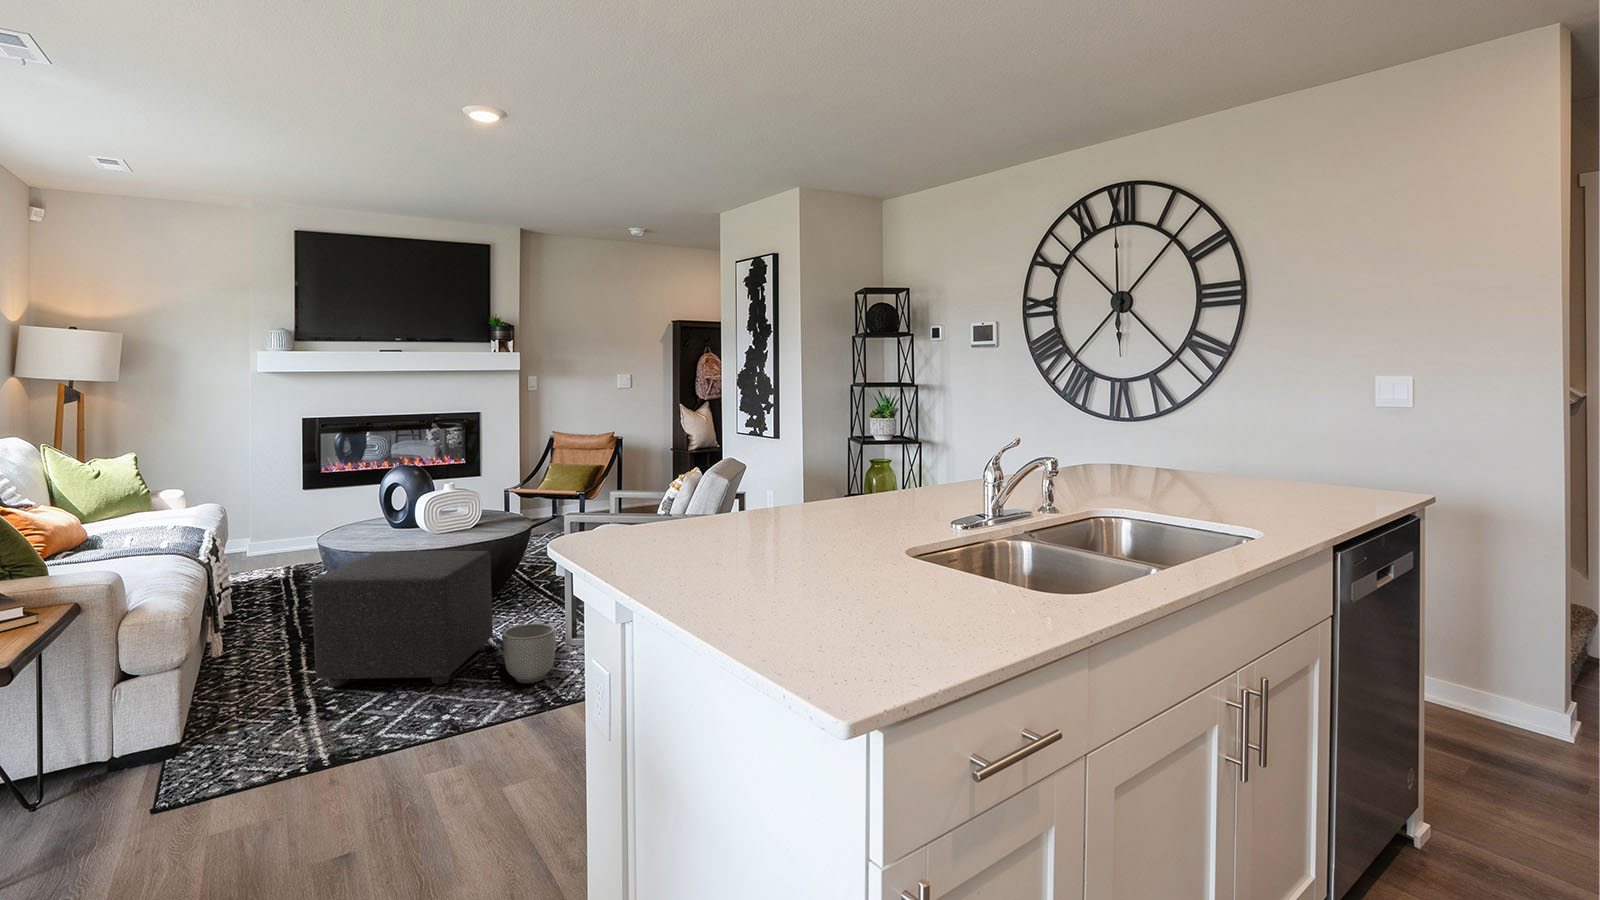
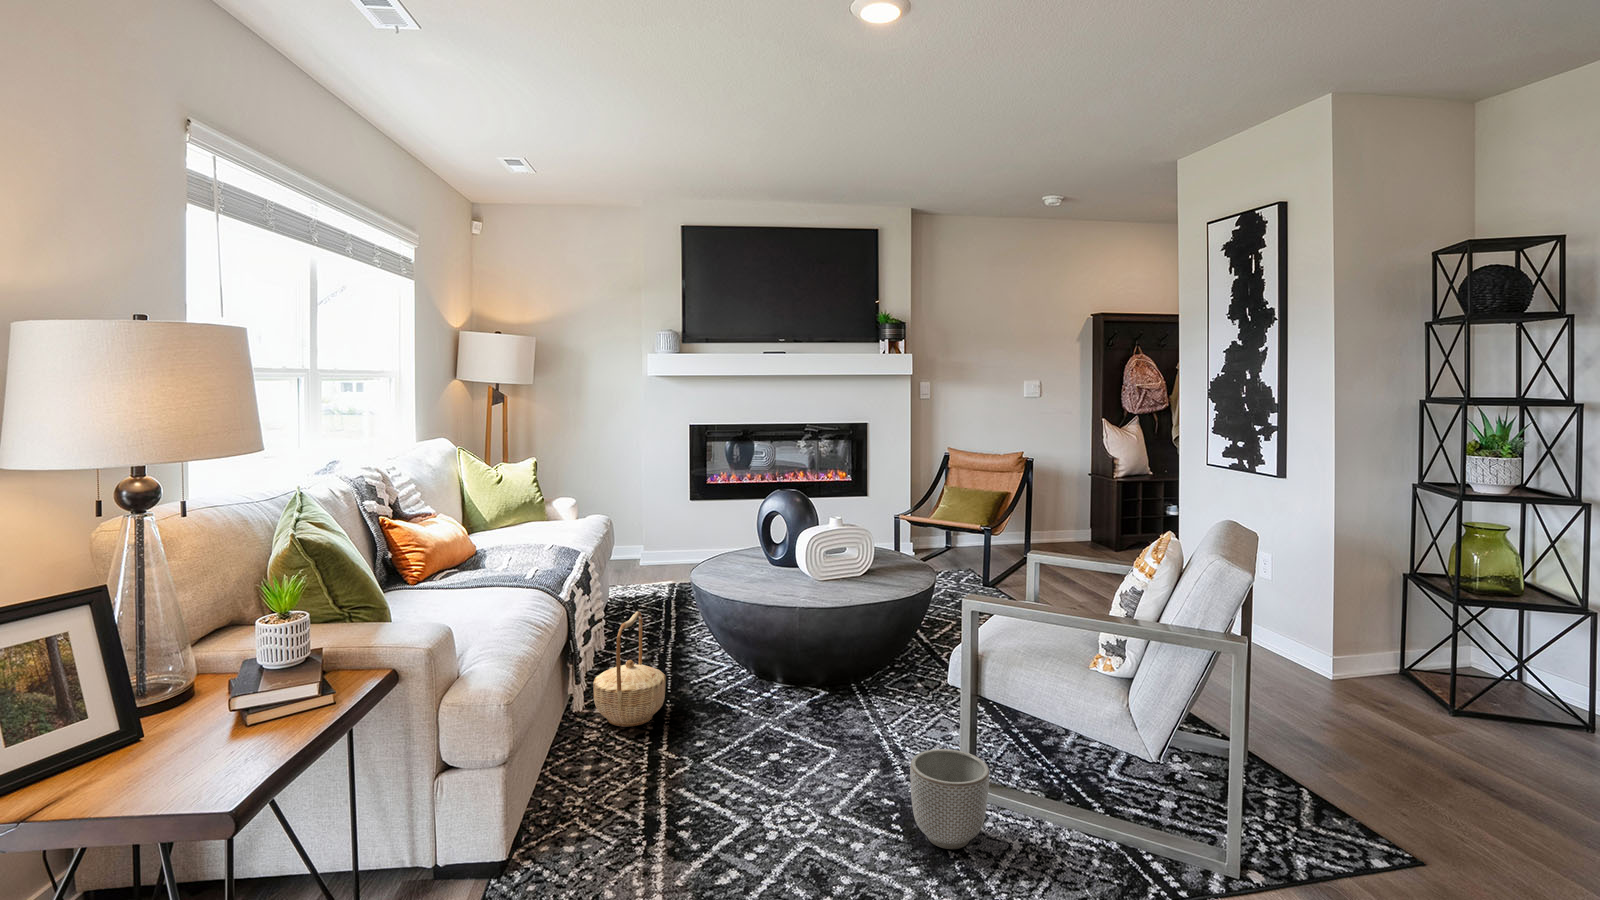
ottoman: present [311,551,493,687] -> none [671,606,891,822]
basket: none [232,570,302,662] -> present [593,611,666,727]

